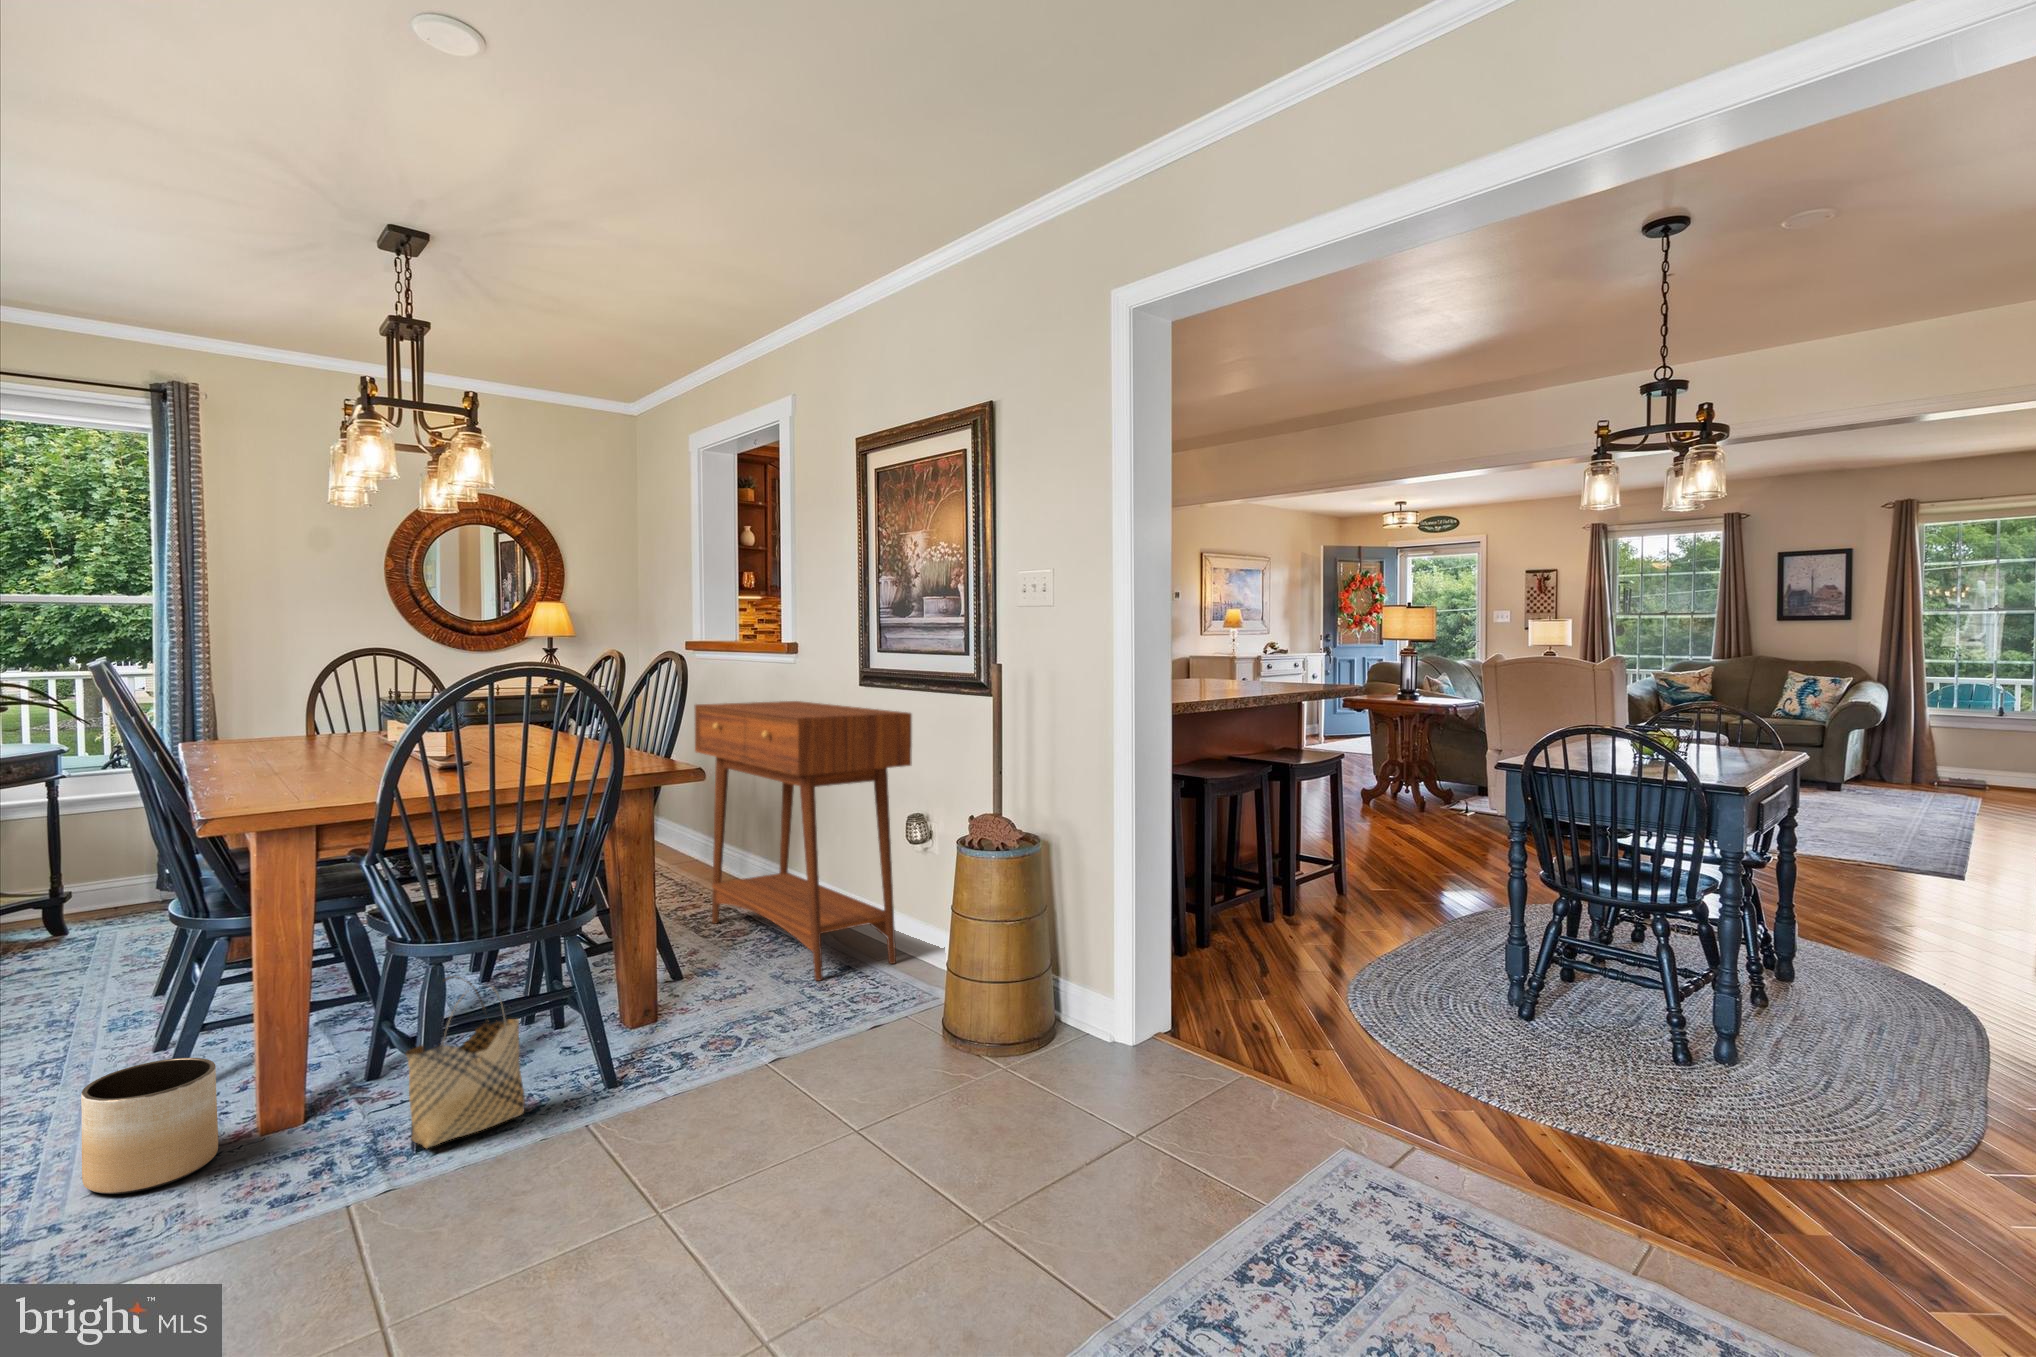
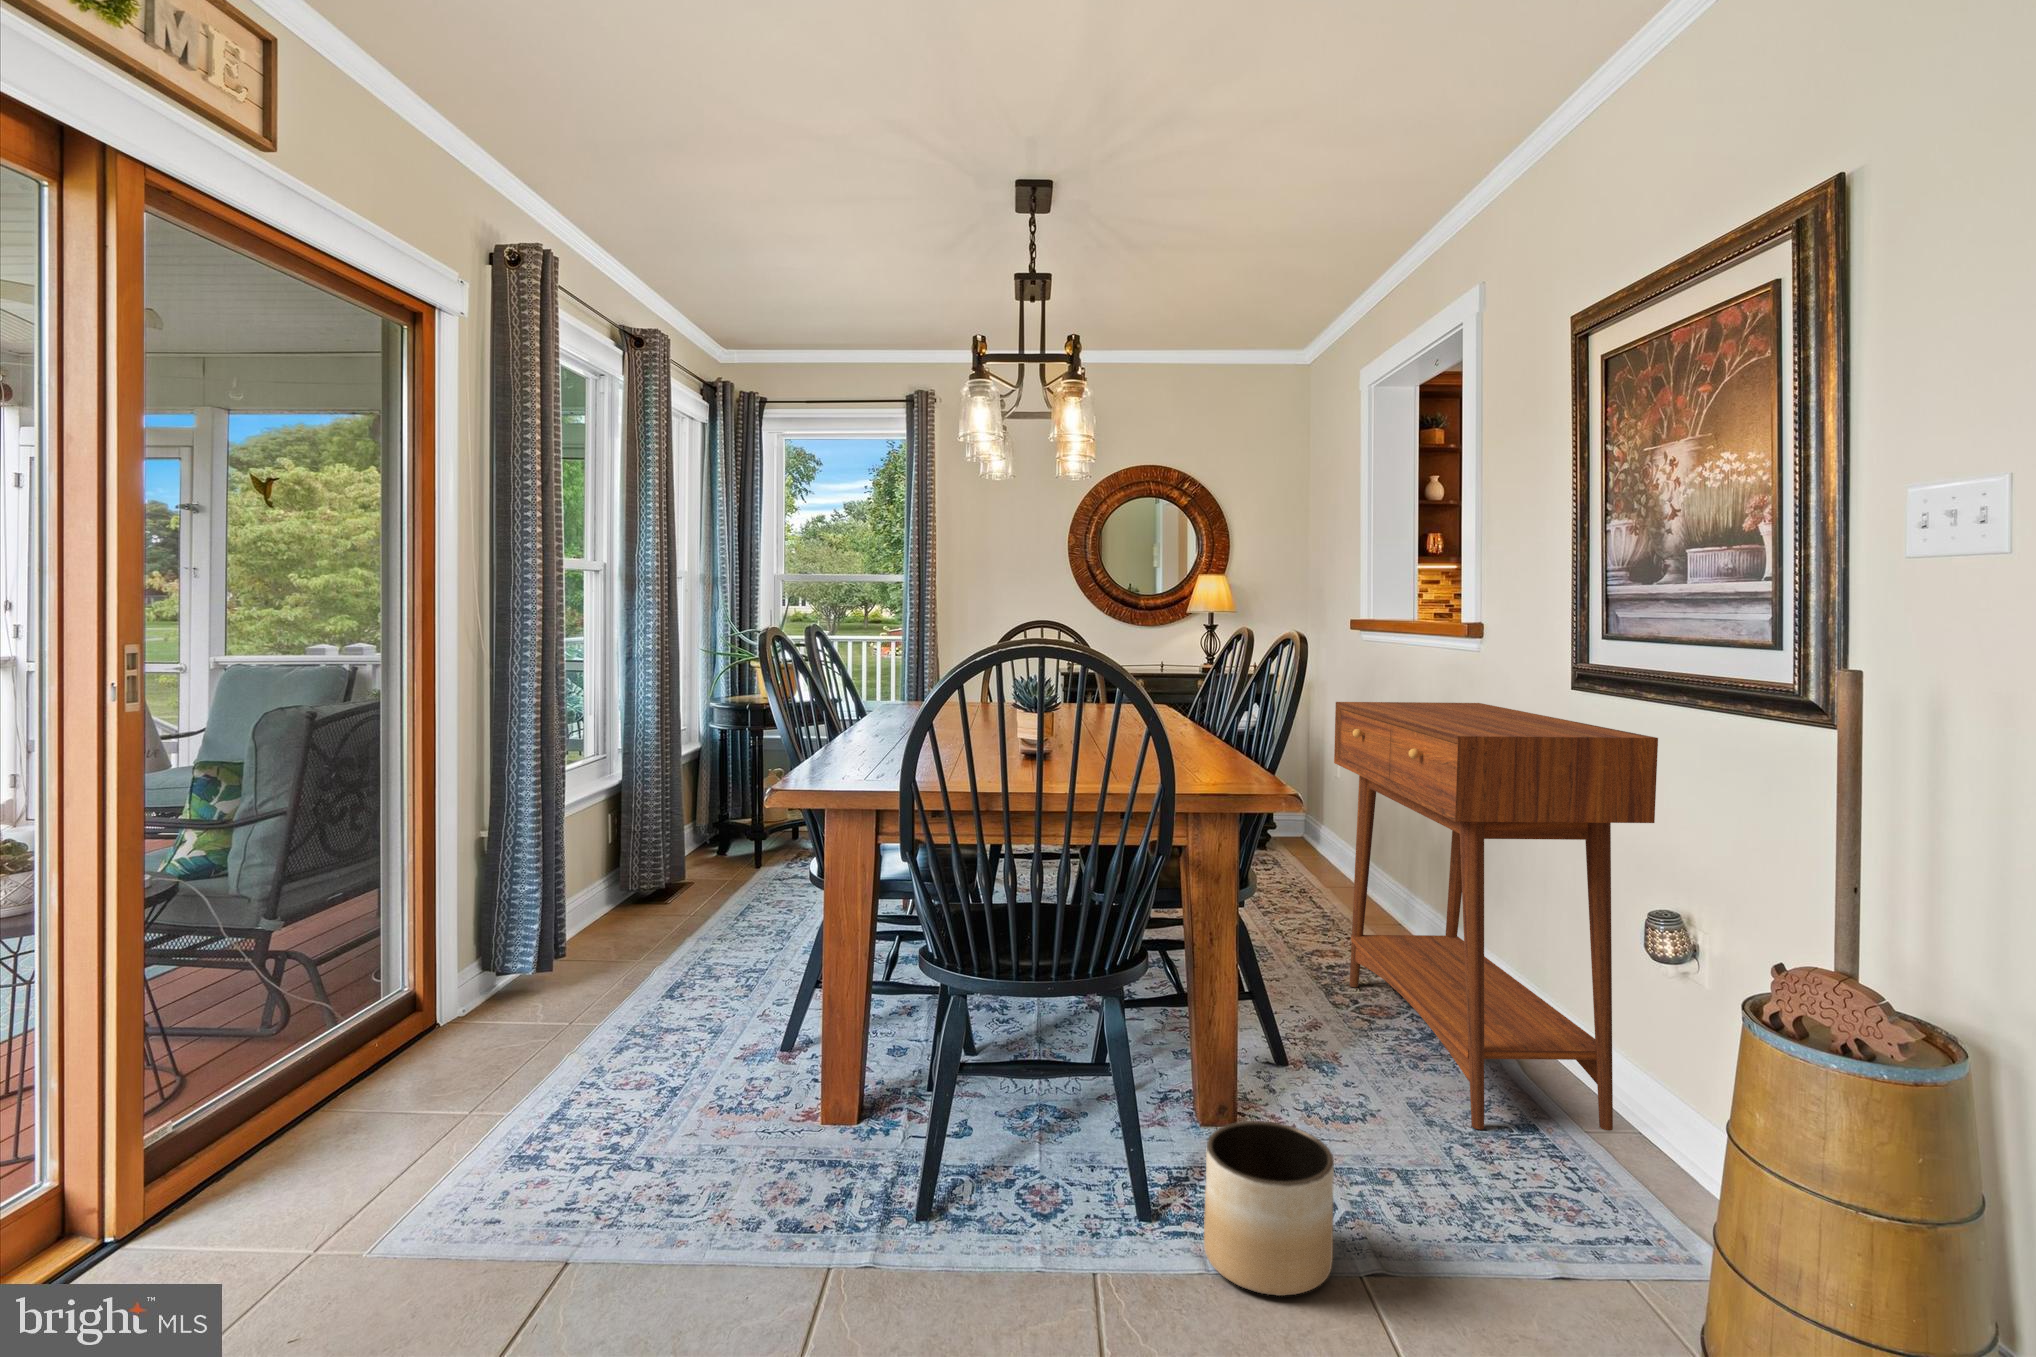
woven basket: present [406,976,525,1148] -> none [888,1042,1027,1262]
planter: present [81,1058,218,1194] -> present [1204,1121,1334,1296]

